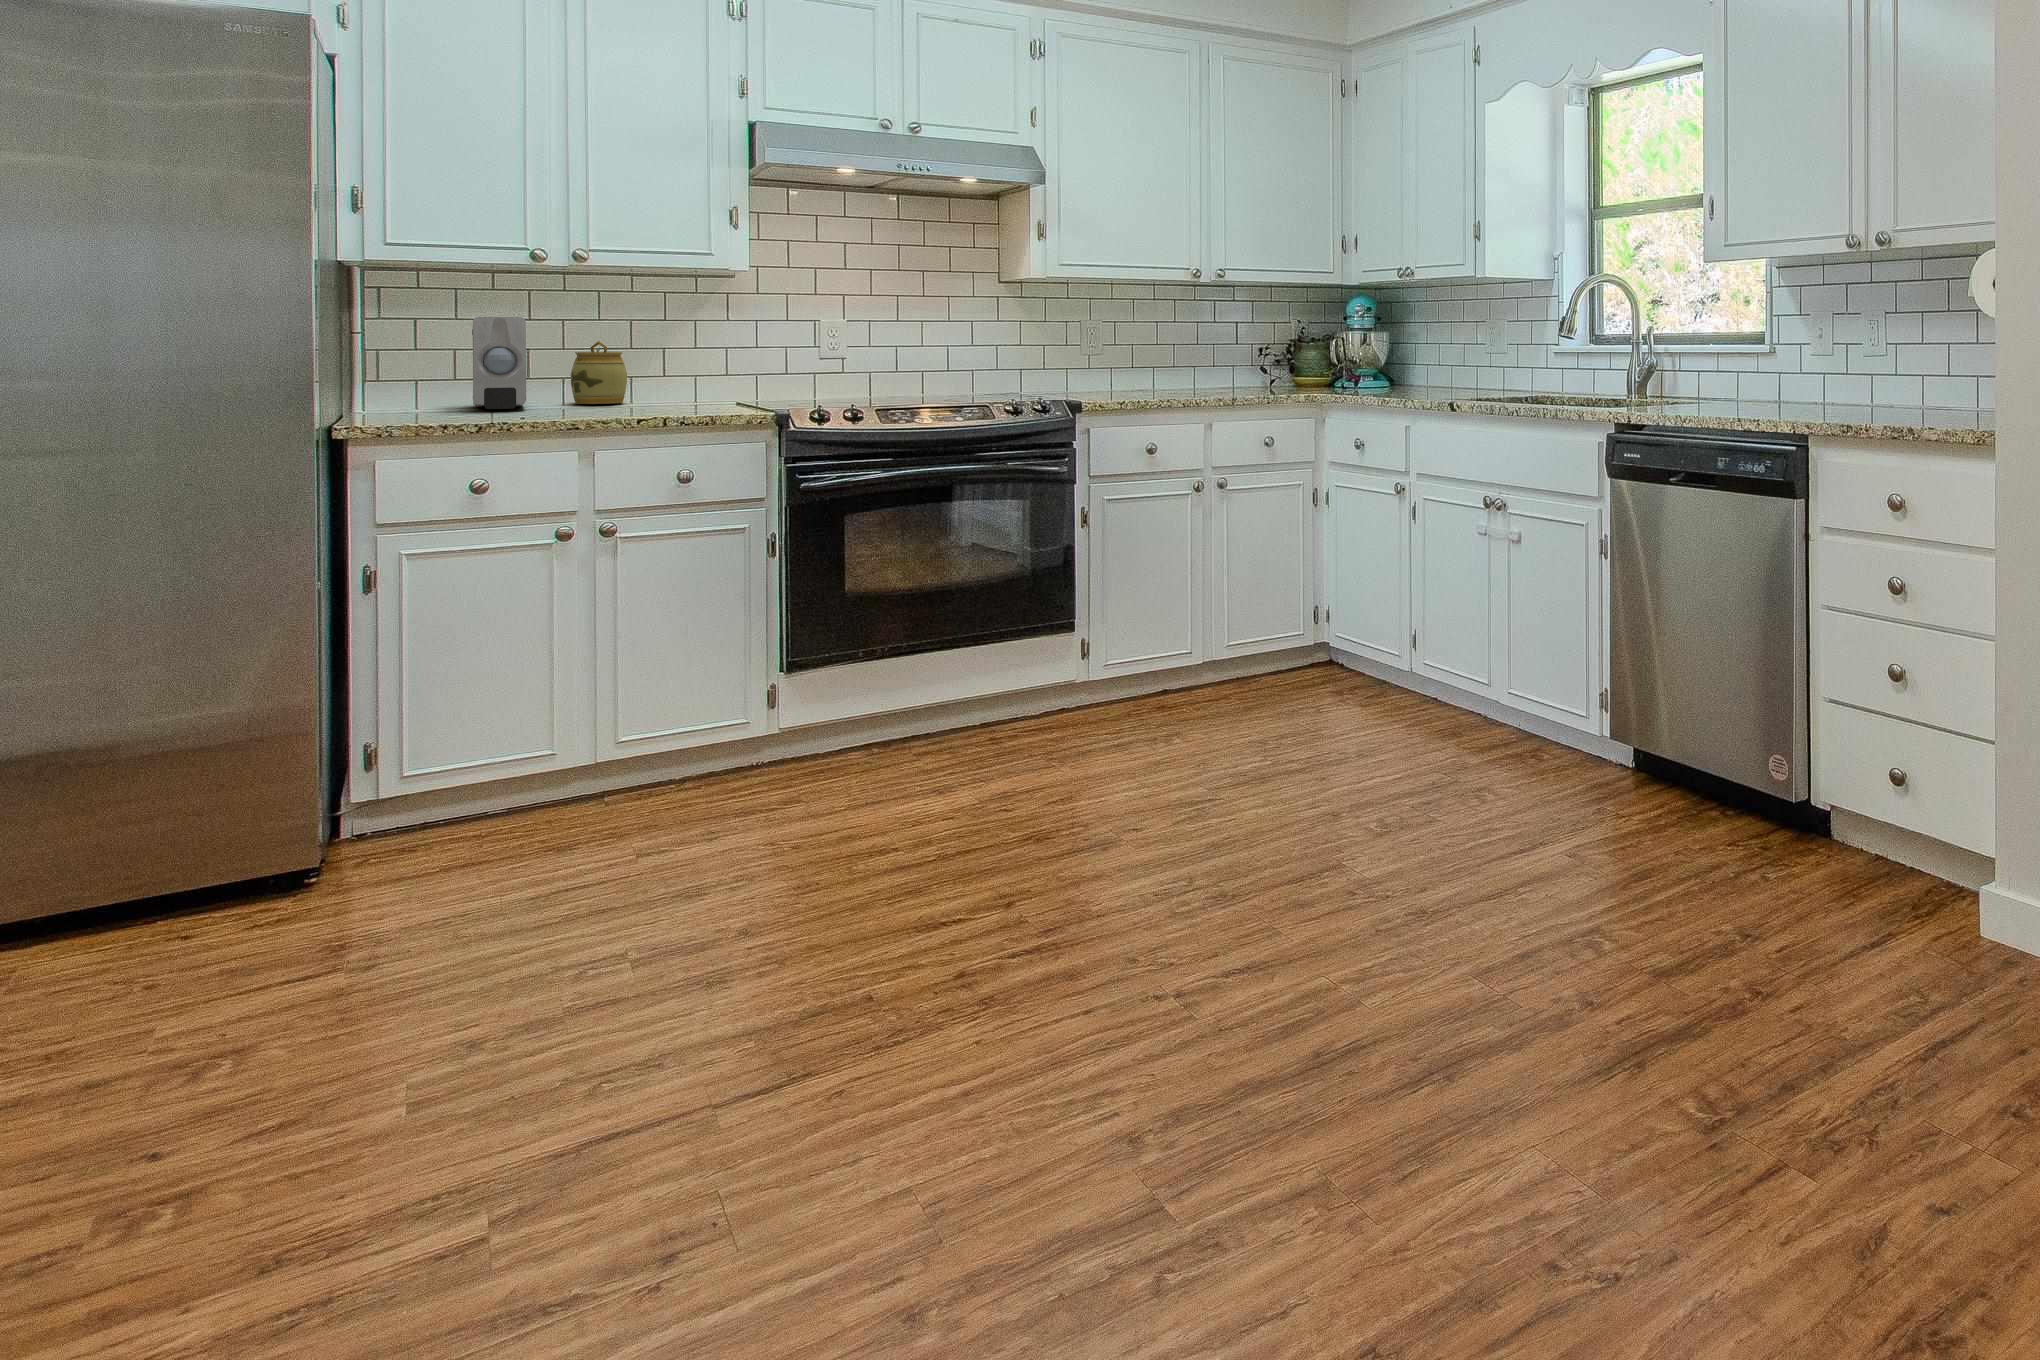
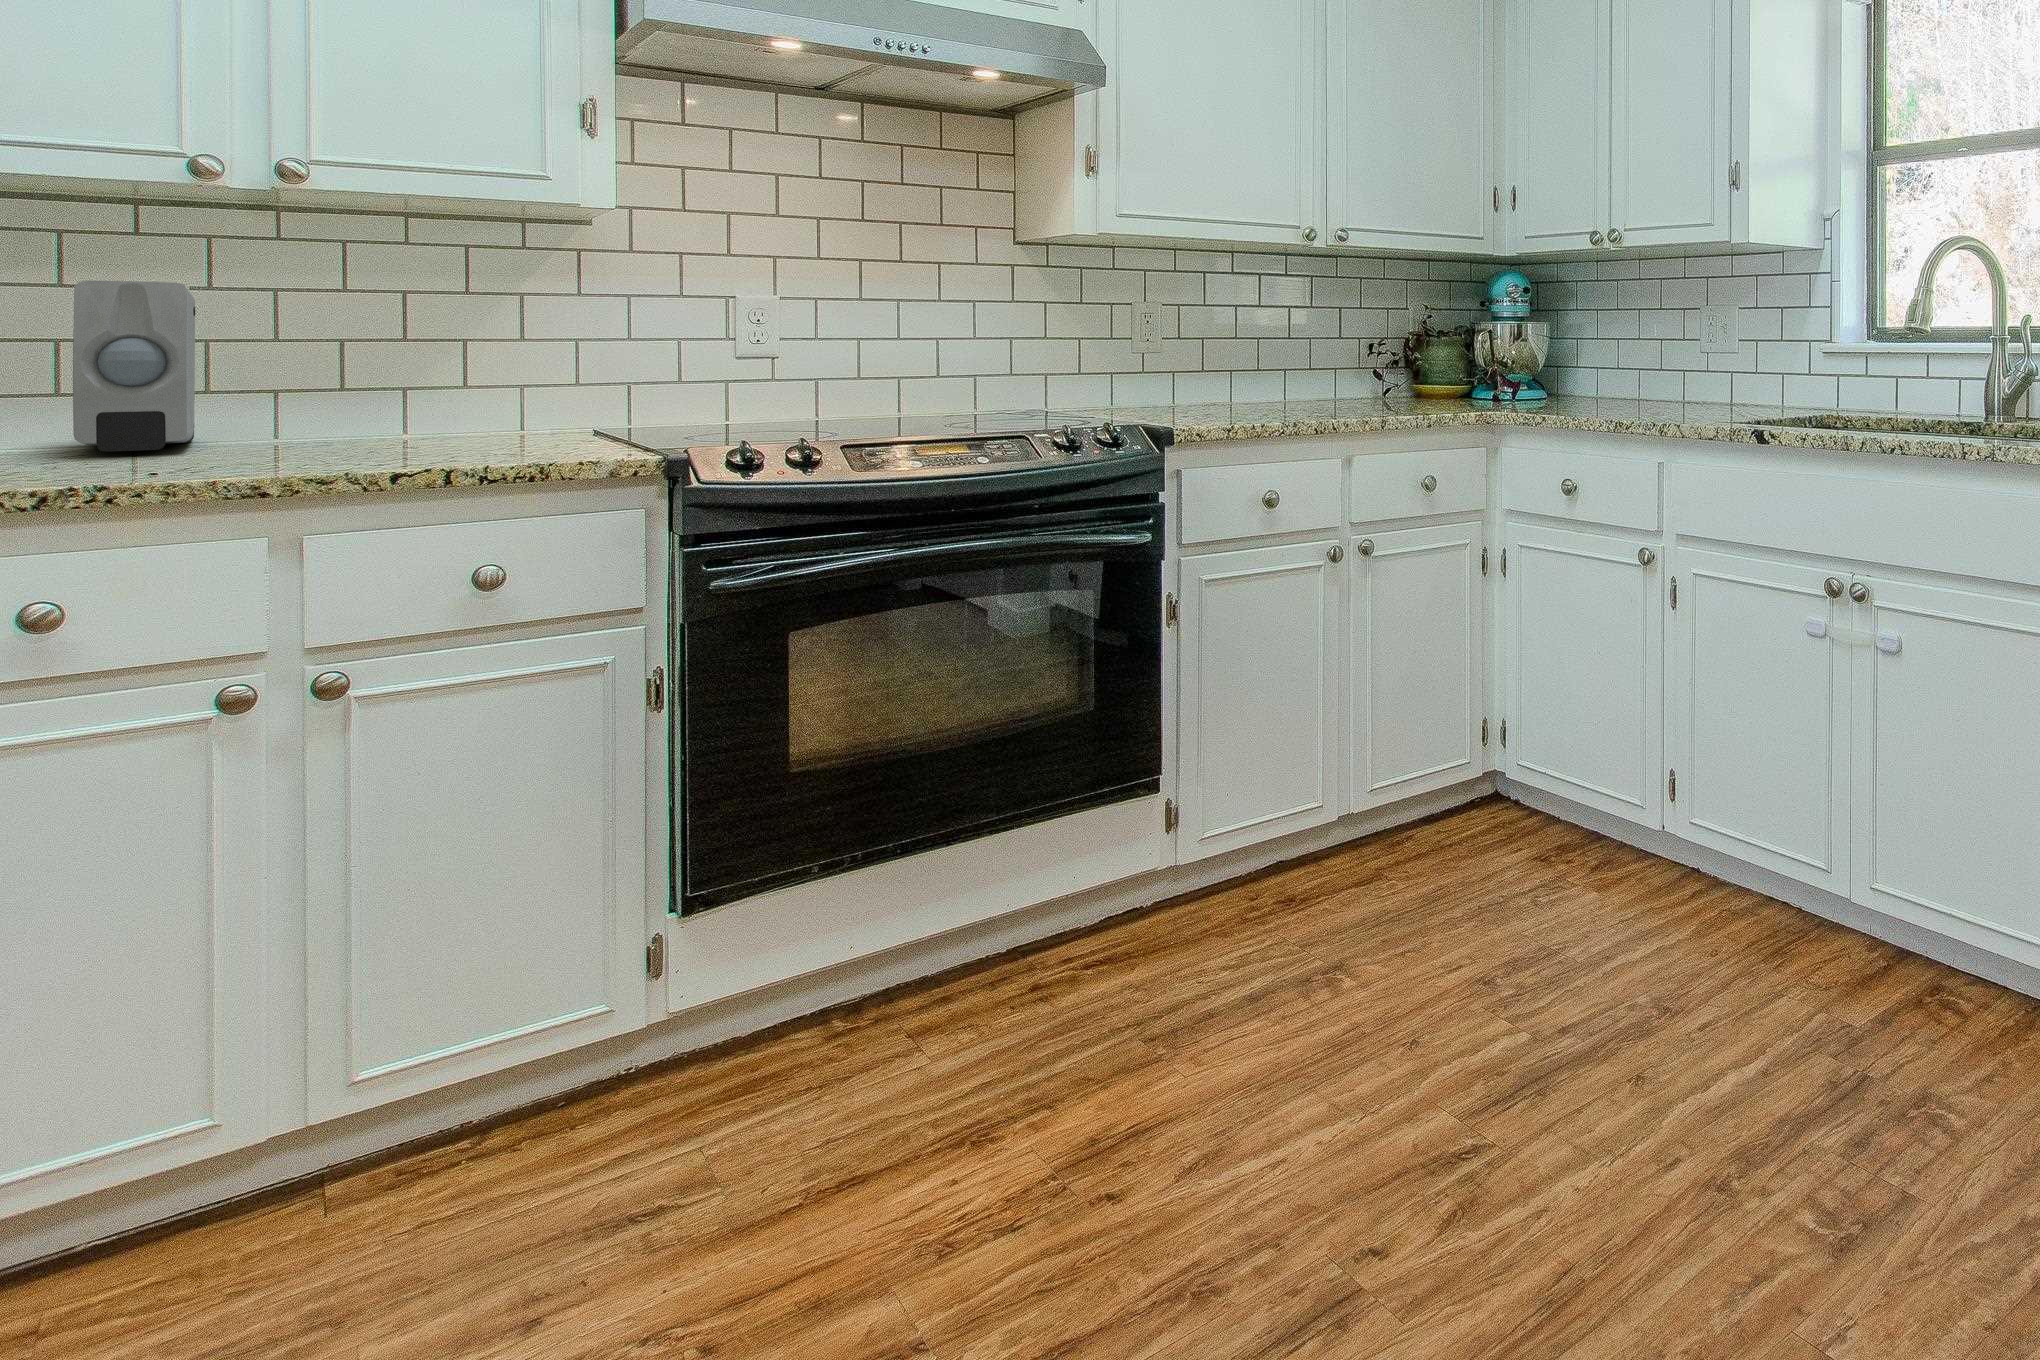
jar: present [571,341,627,404] -> none [291,327,398,437]

